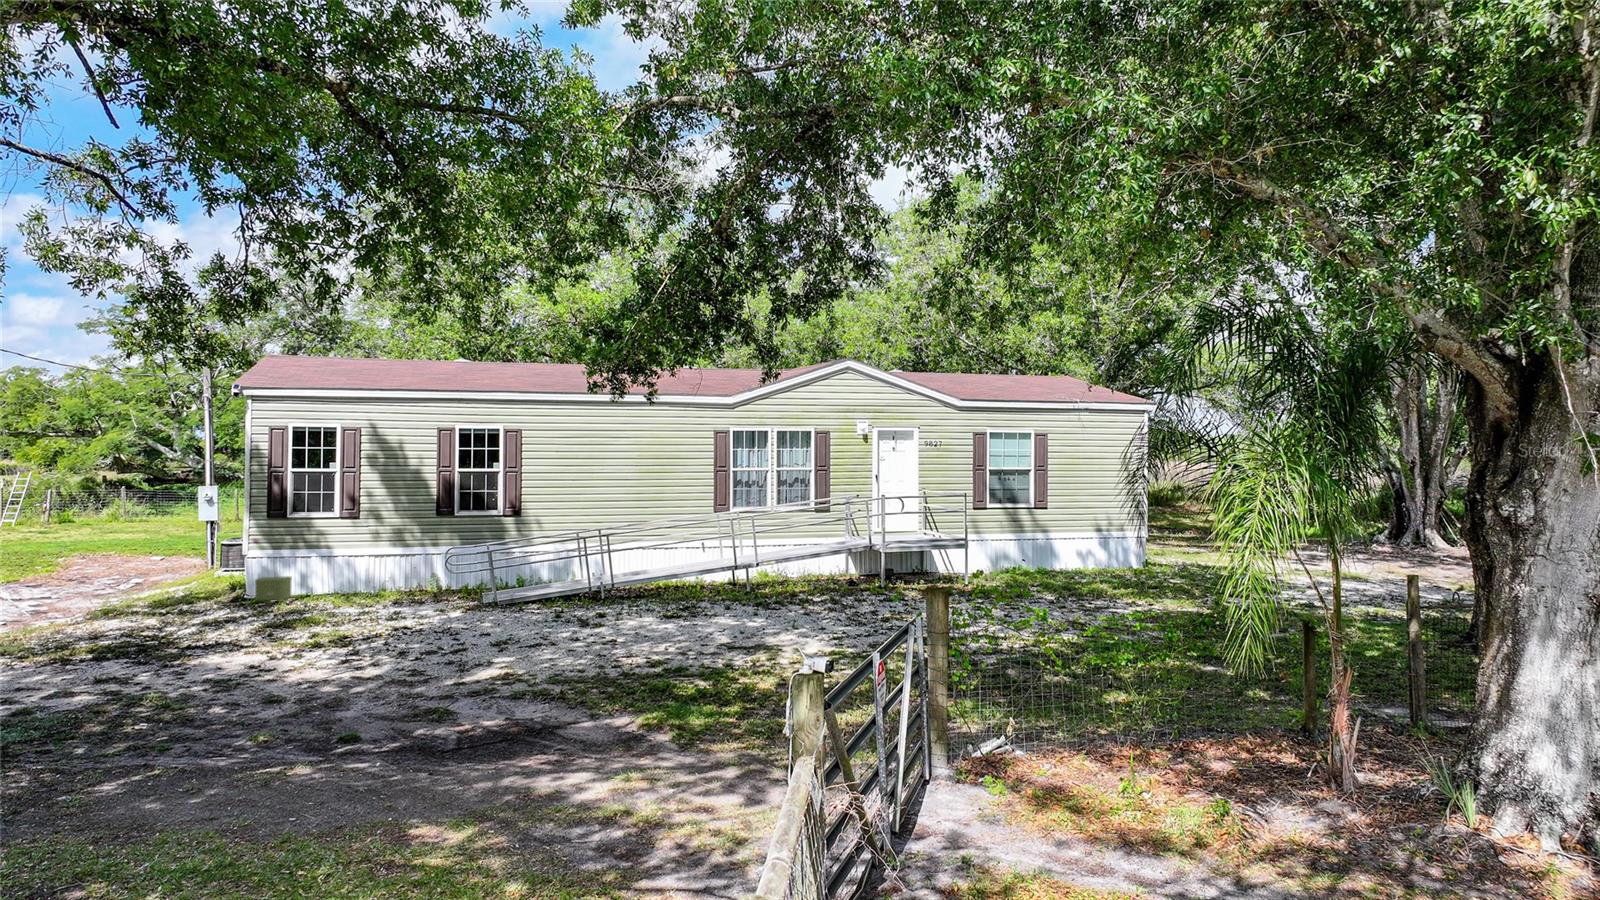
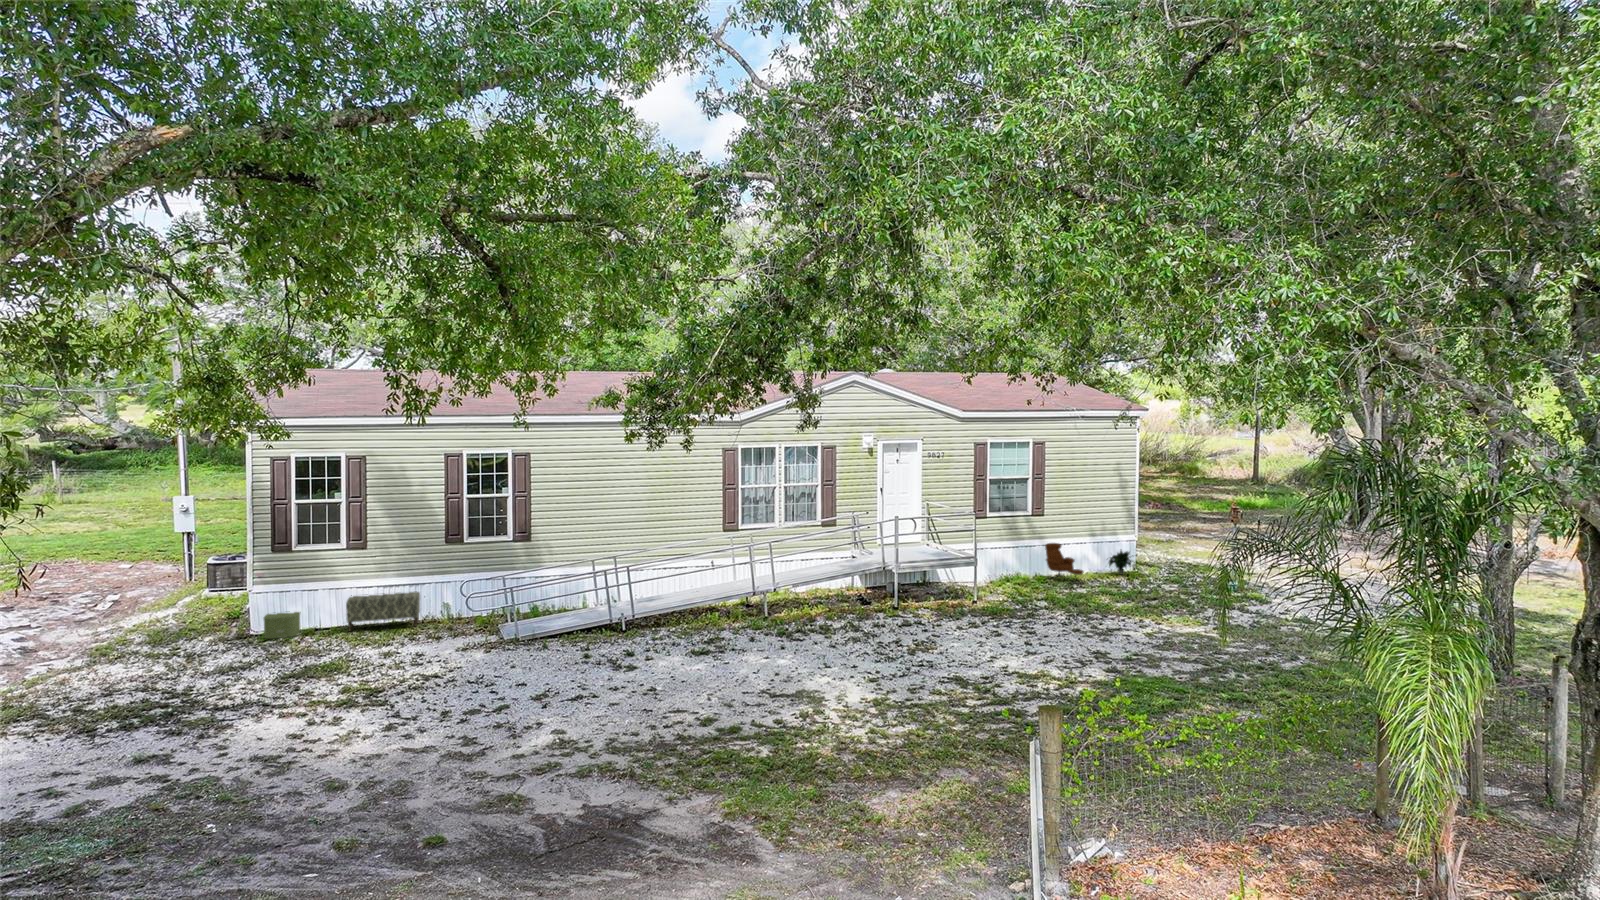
lounge chair: none [1047,536,1085,577] -> present [1045,543,1084,583]
potted plant: none [1111,544,1146,571] -> present [1109,551,1135,574]
bench: none [335,562,409,597] -> present [346,591,420,632]

